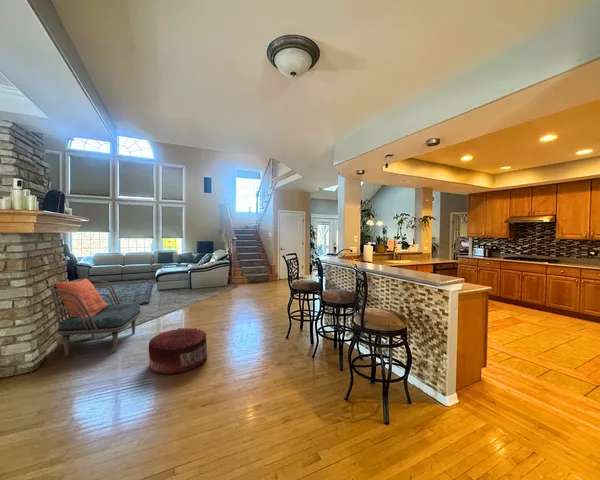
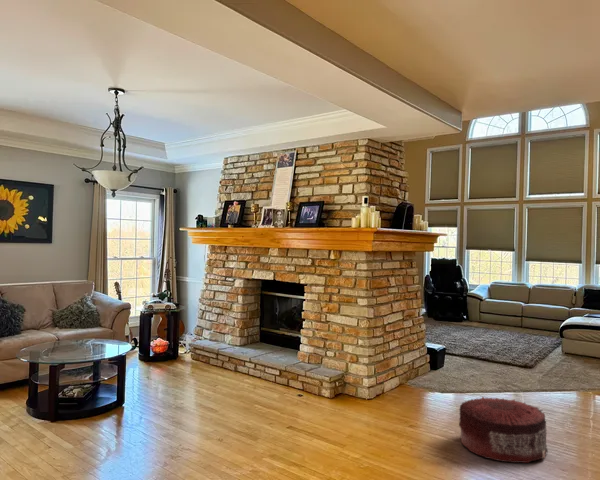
armchair: present [50,278,141,356] -> none [389,307,489,408]

